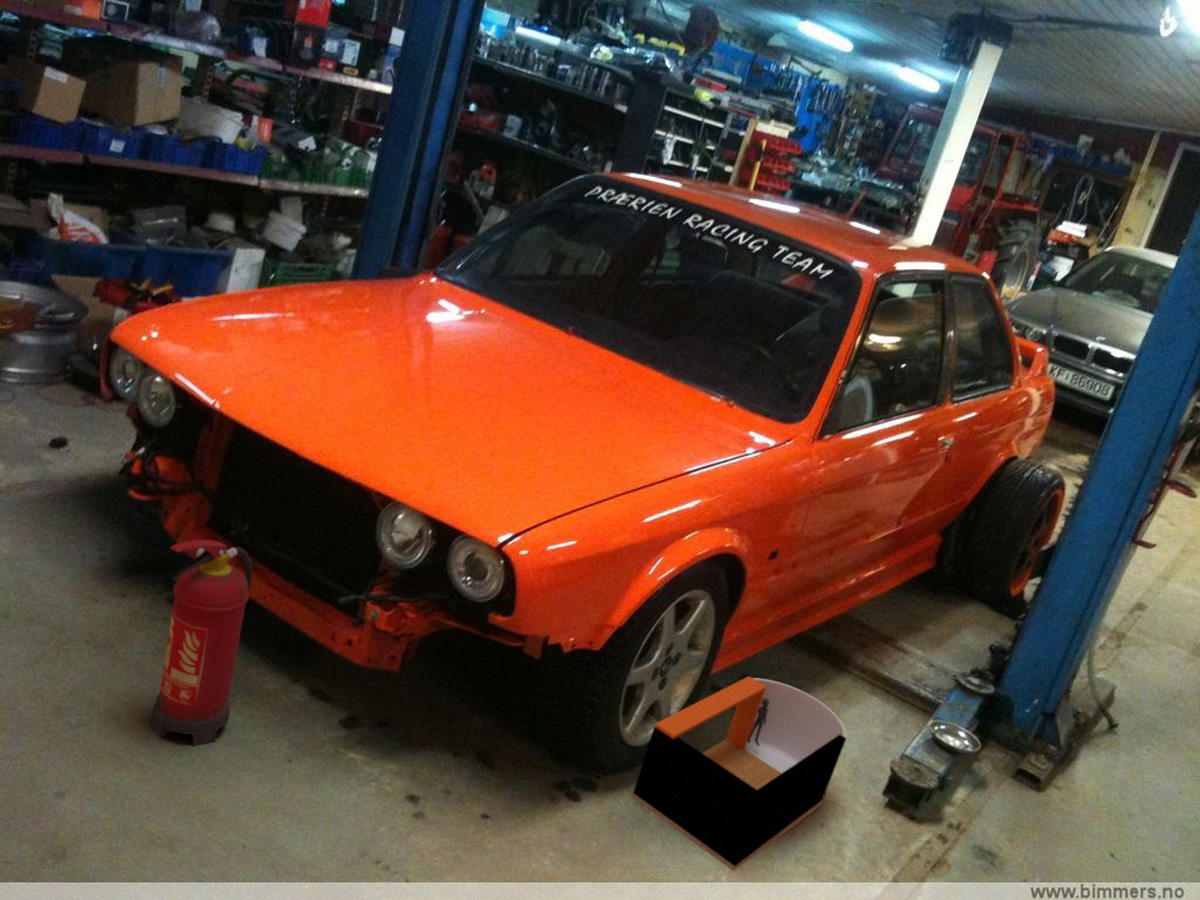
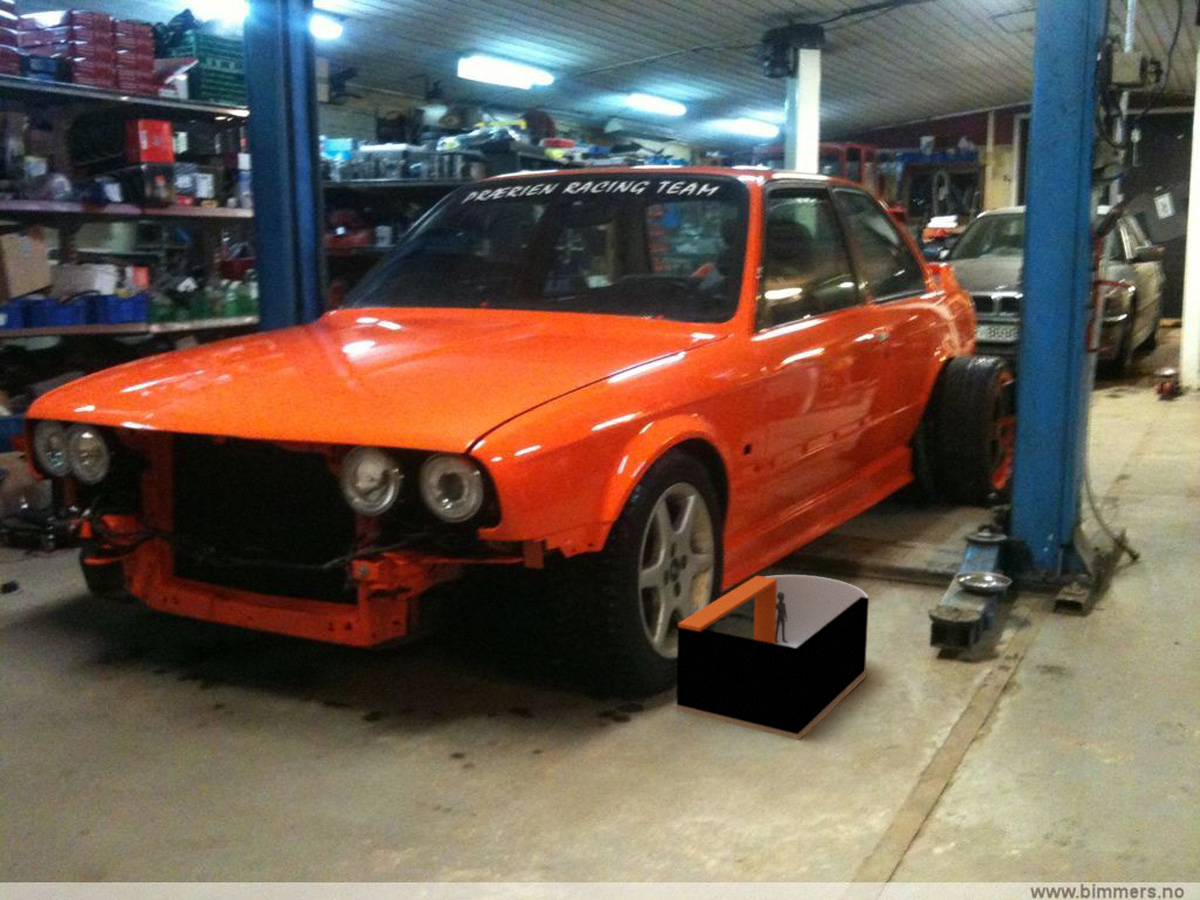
fire extinguisher: present [151,540,252,746] -> none [145,540,248,764]

